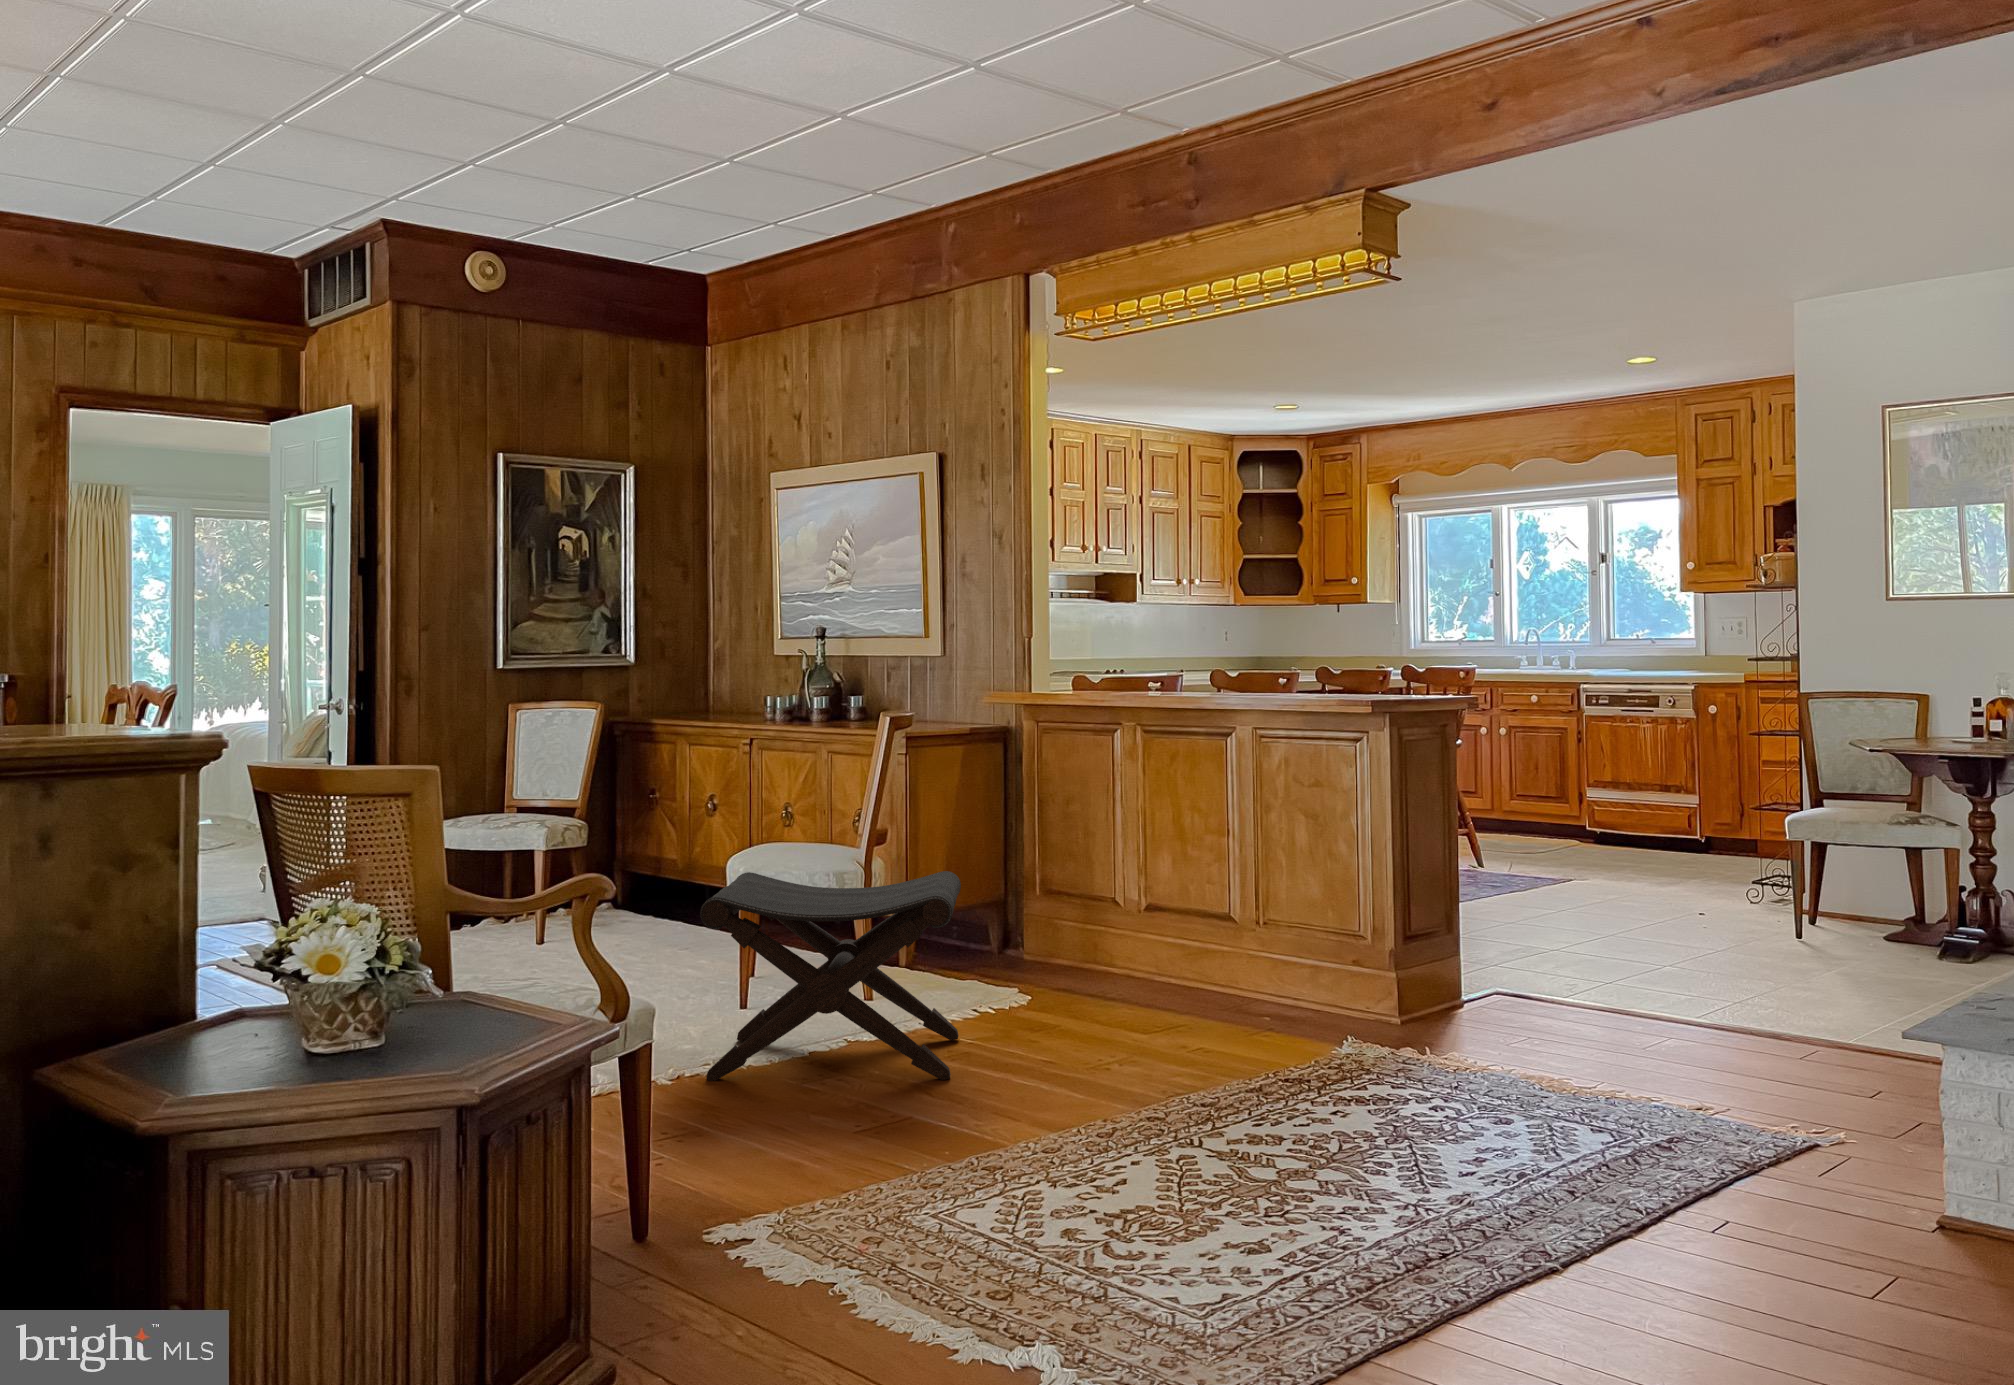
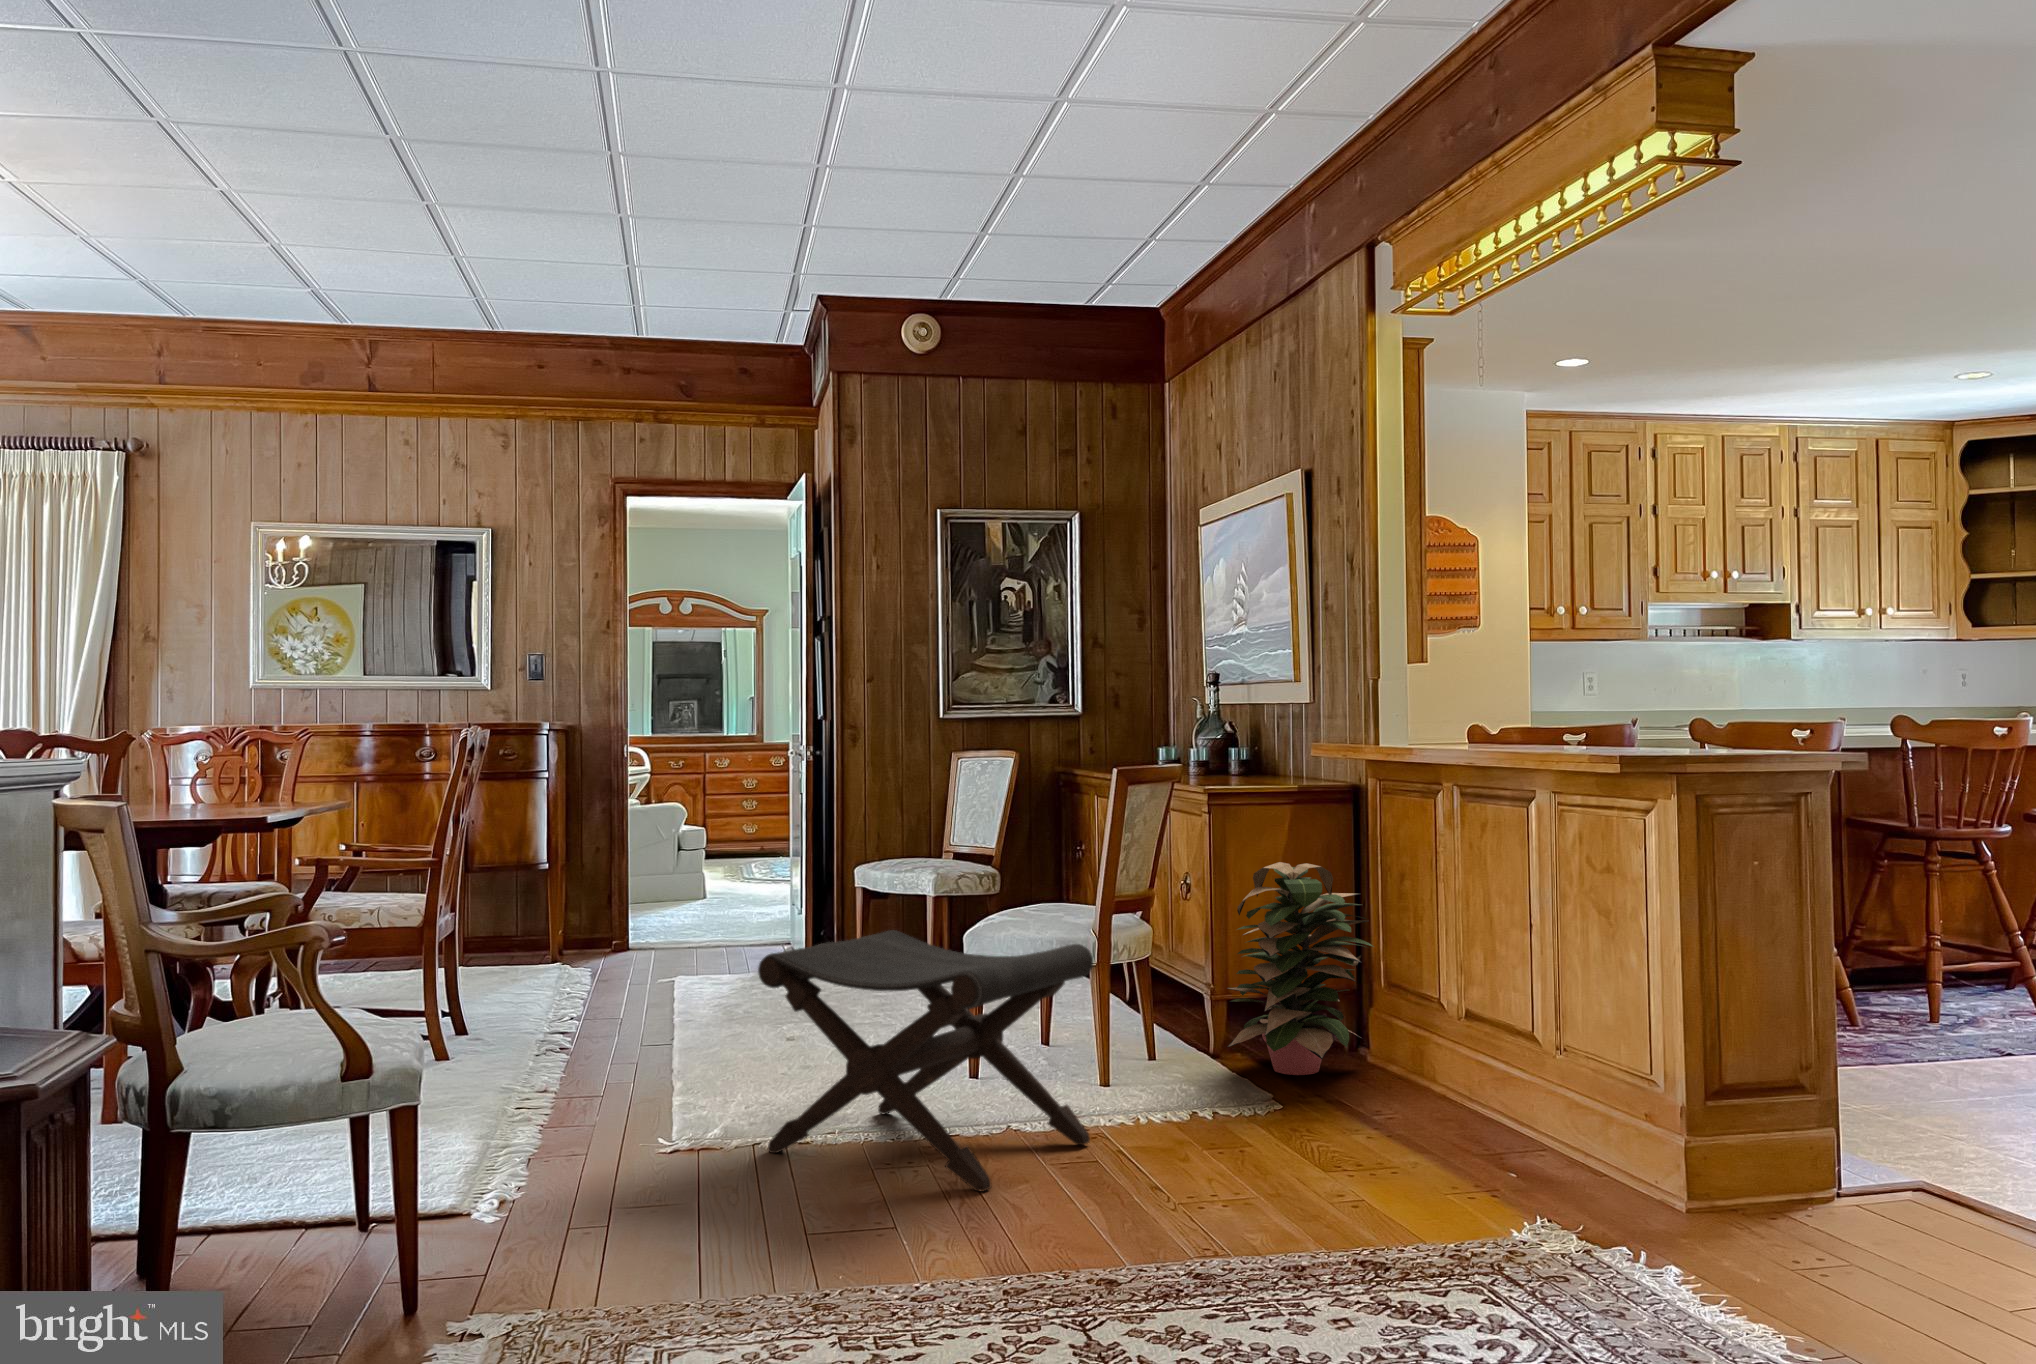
decorative plant: none [943,798,1066,975] -> present [1227,862,1374,1075]

